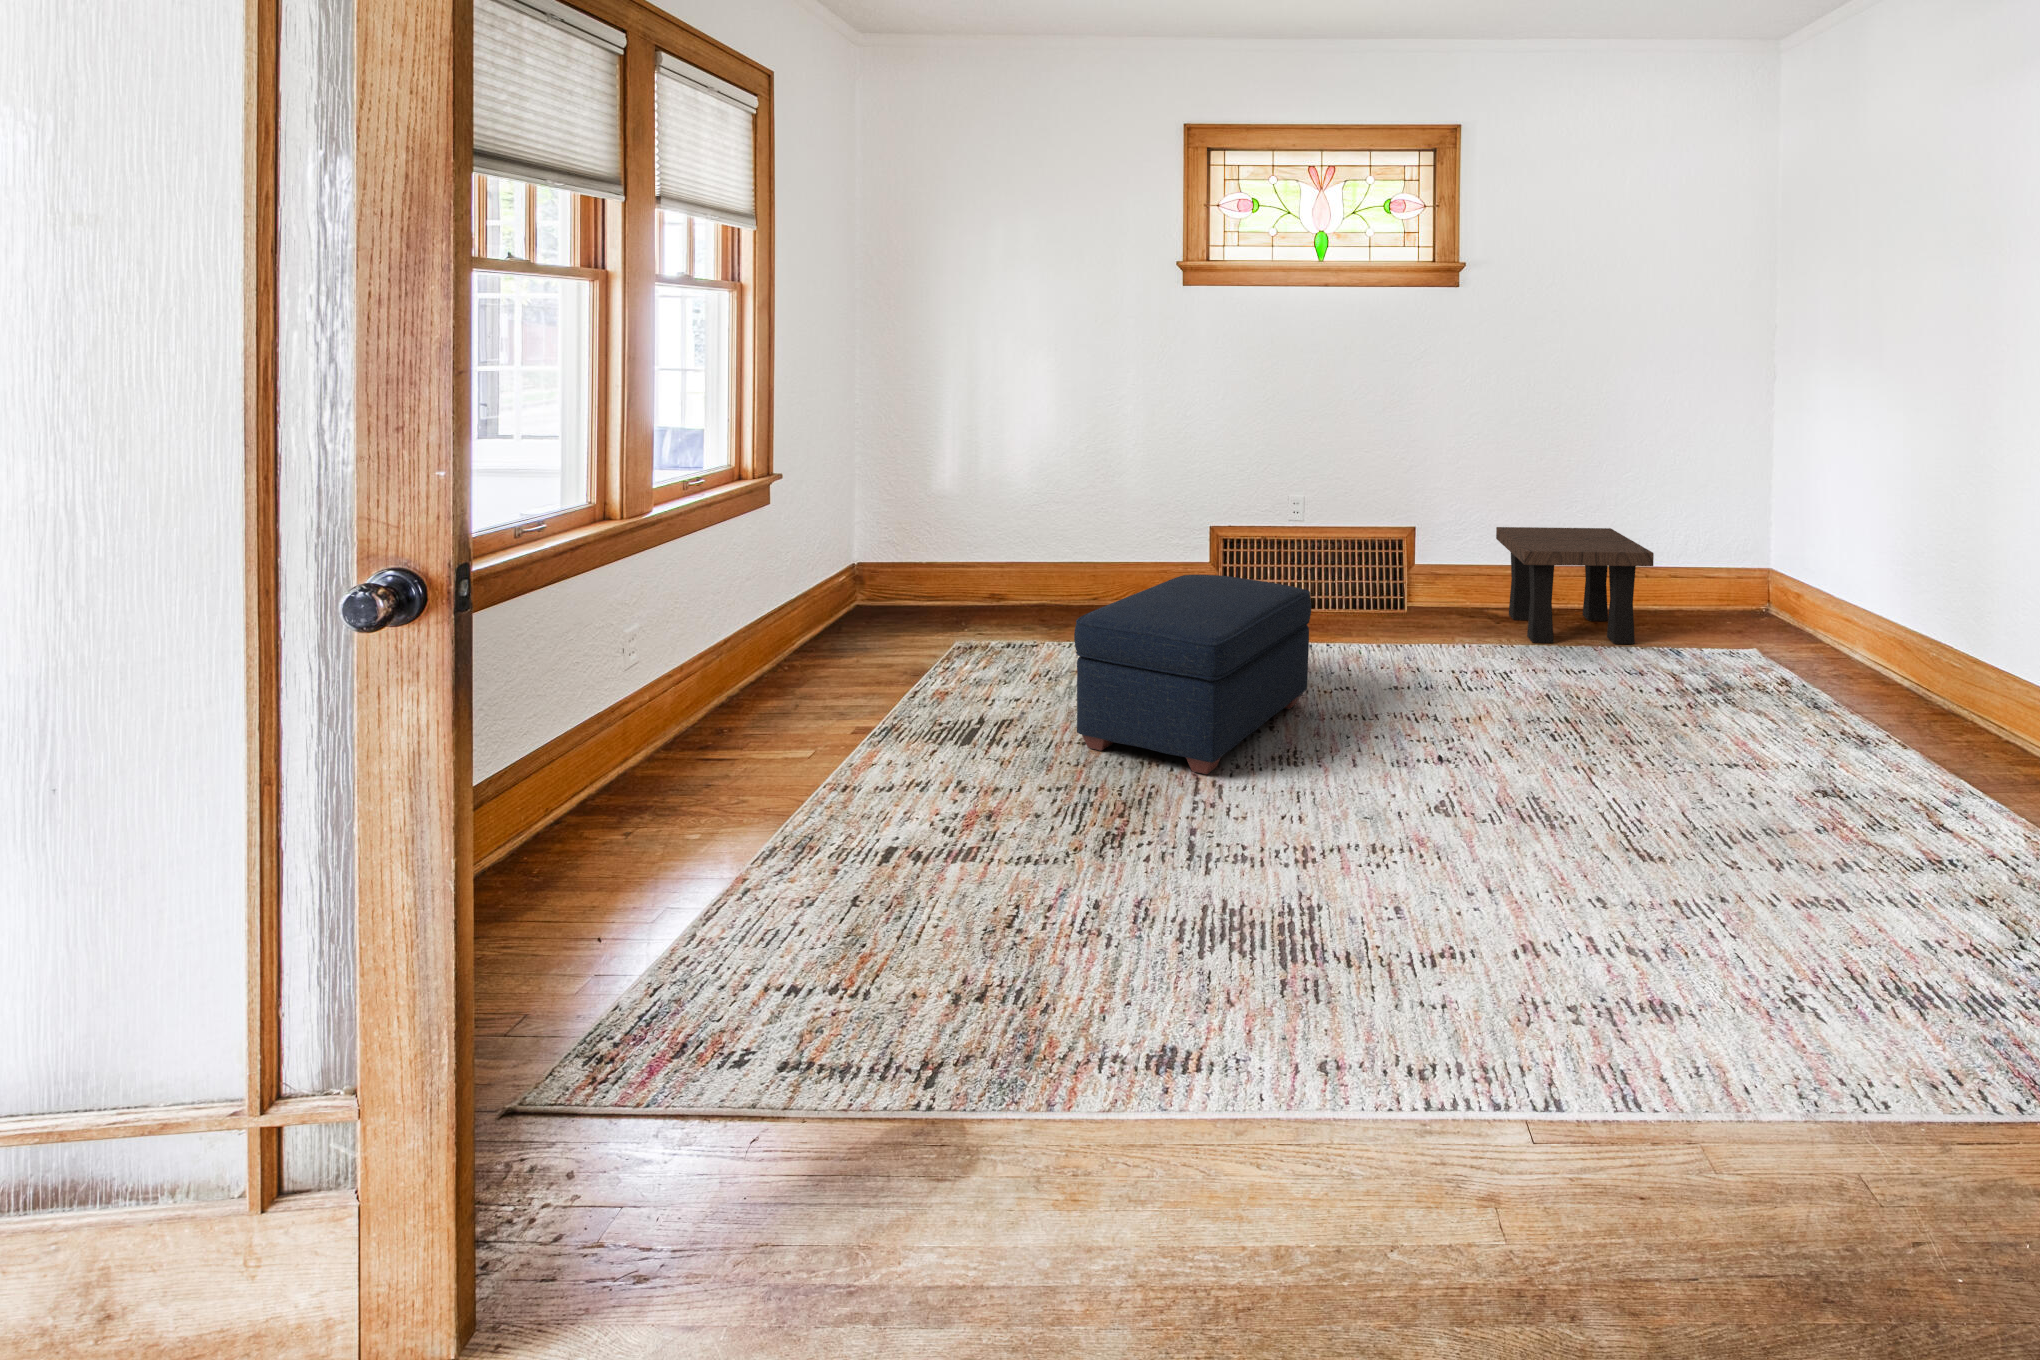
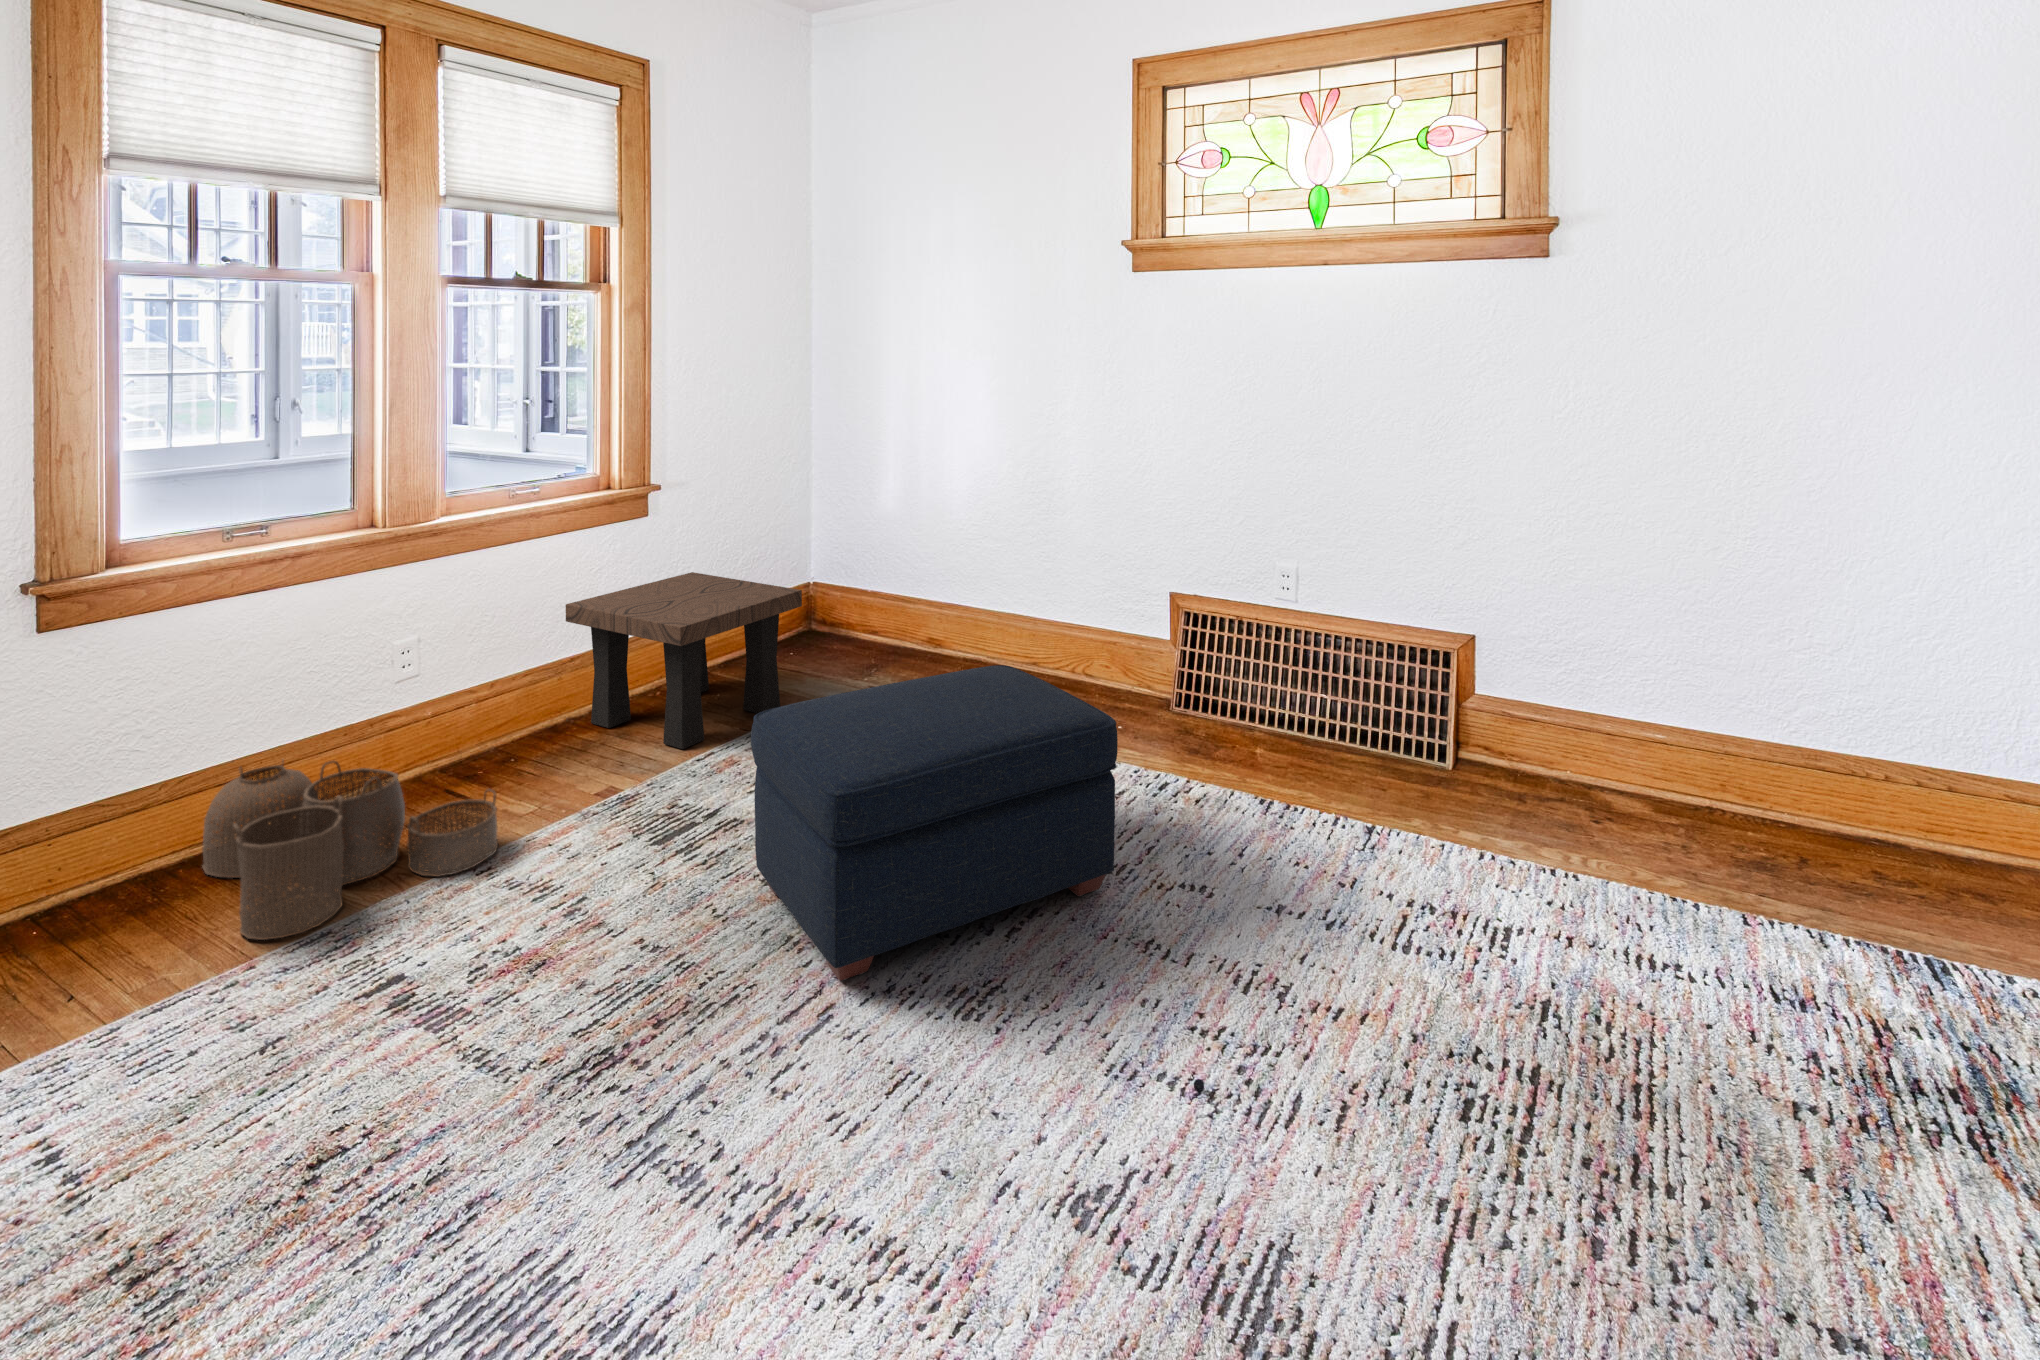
side table: present [1496,527,1654,644] -> present [566,572,802,749]
woven basket: none [536,726,835,870] -> present [202,760,498,940]

